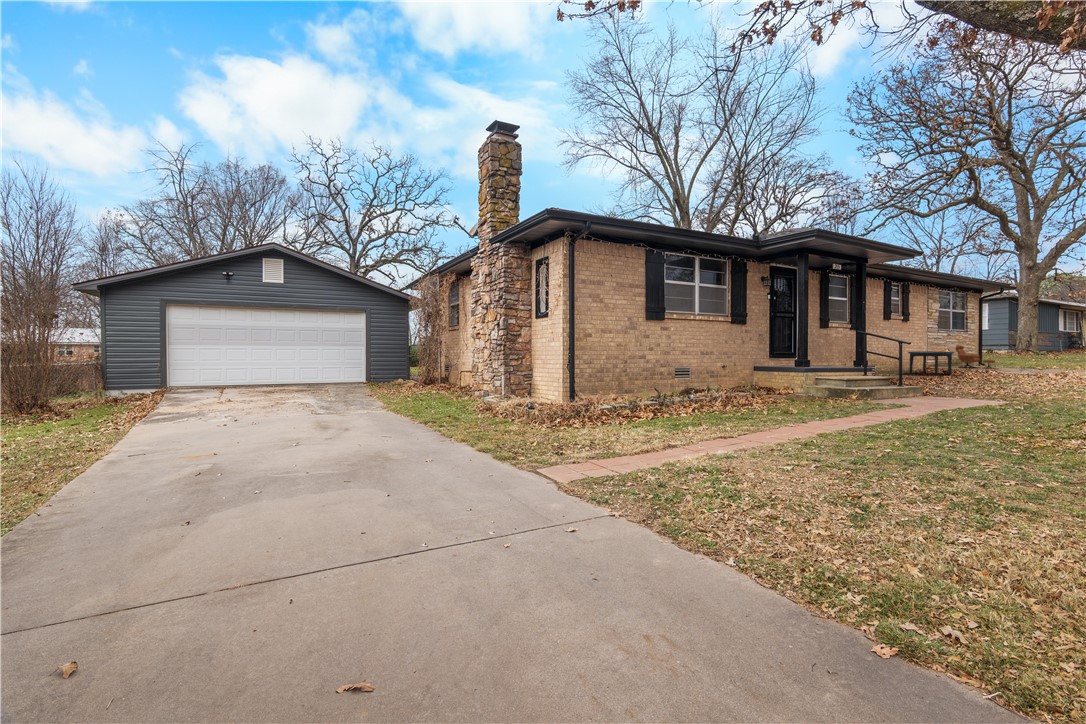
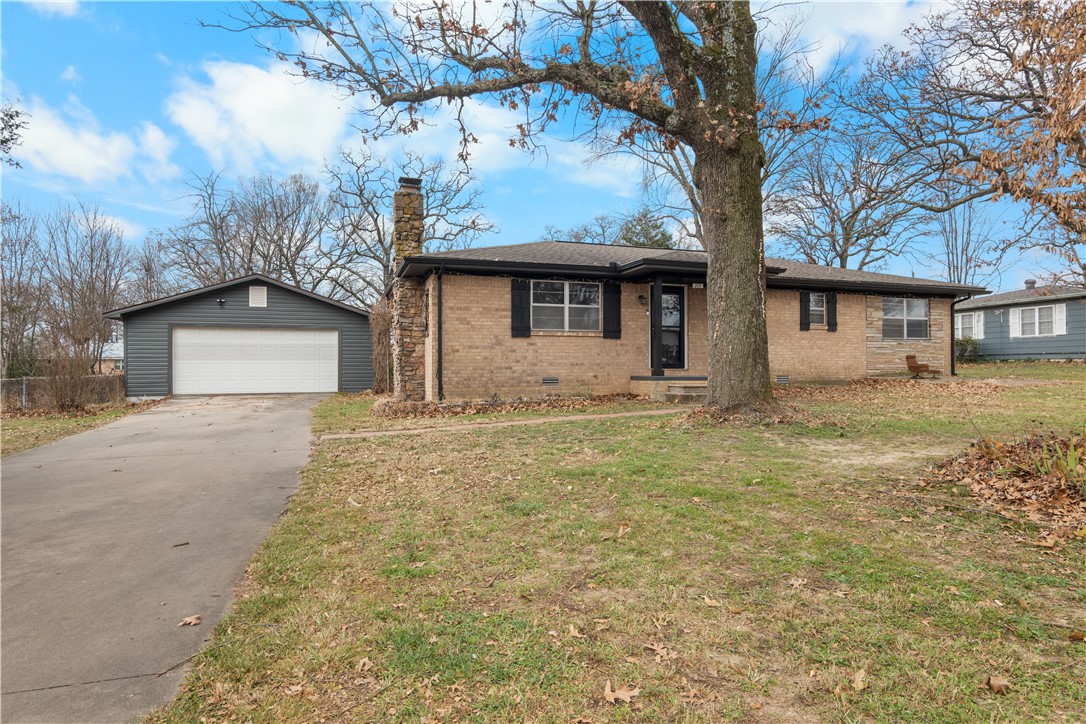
round table: present [908,351,955,375] -> none [830,361,872,385]

